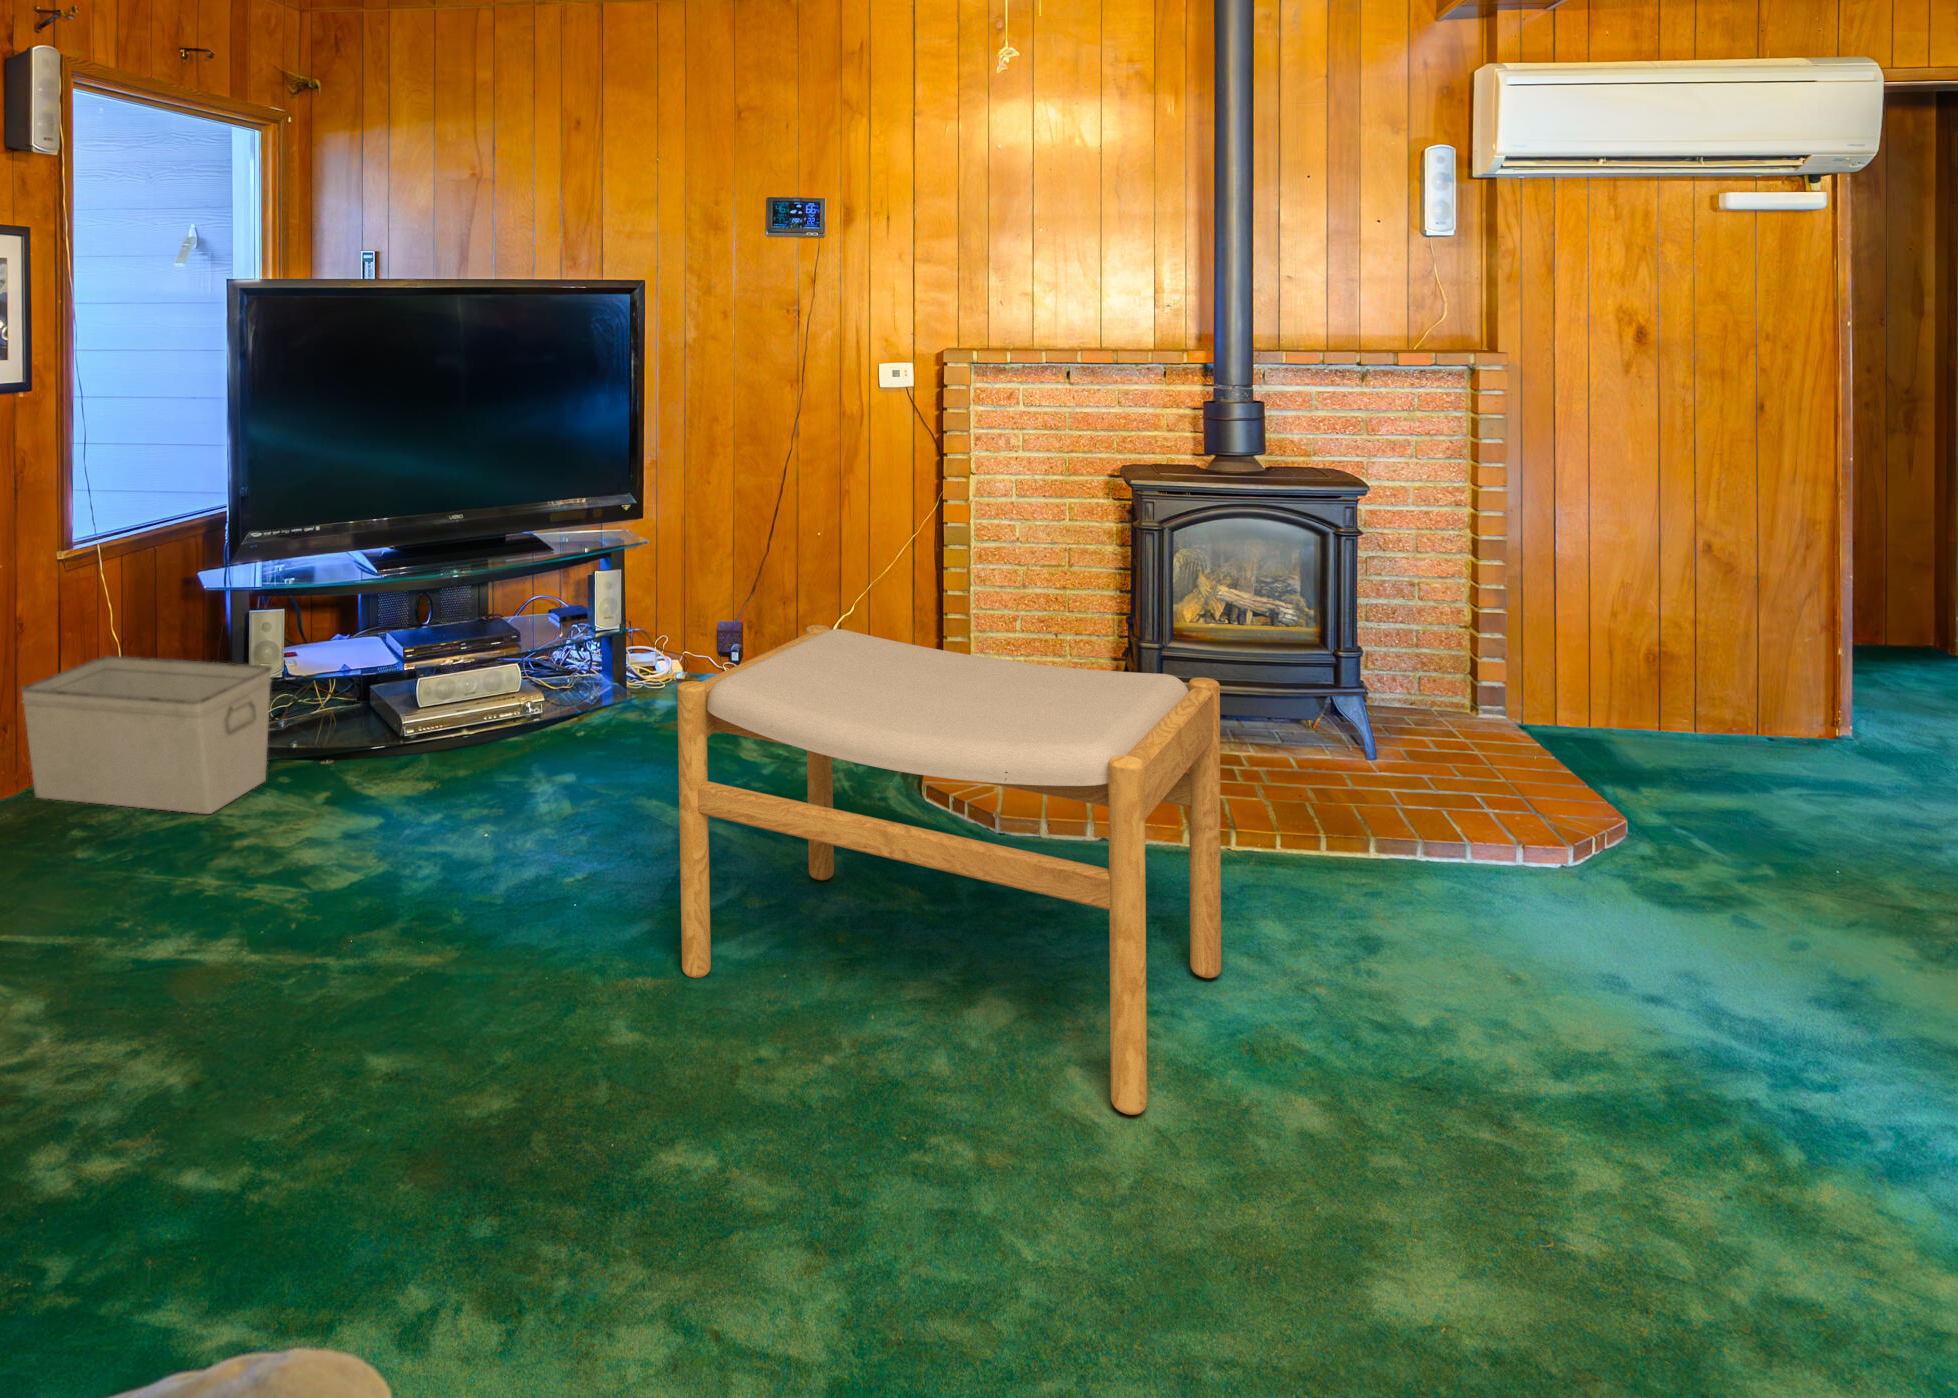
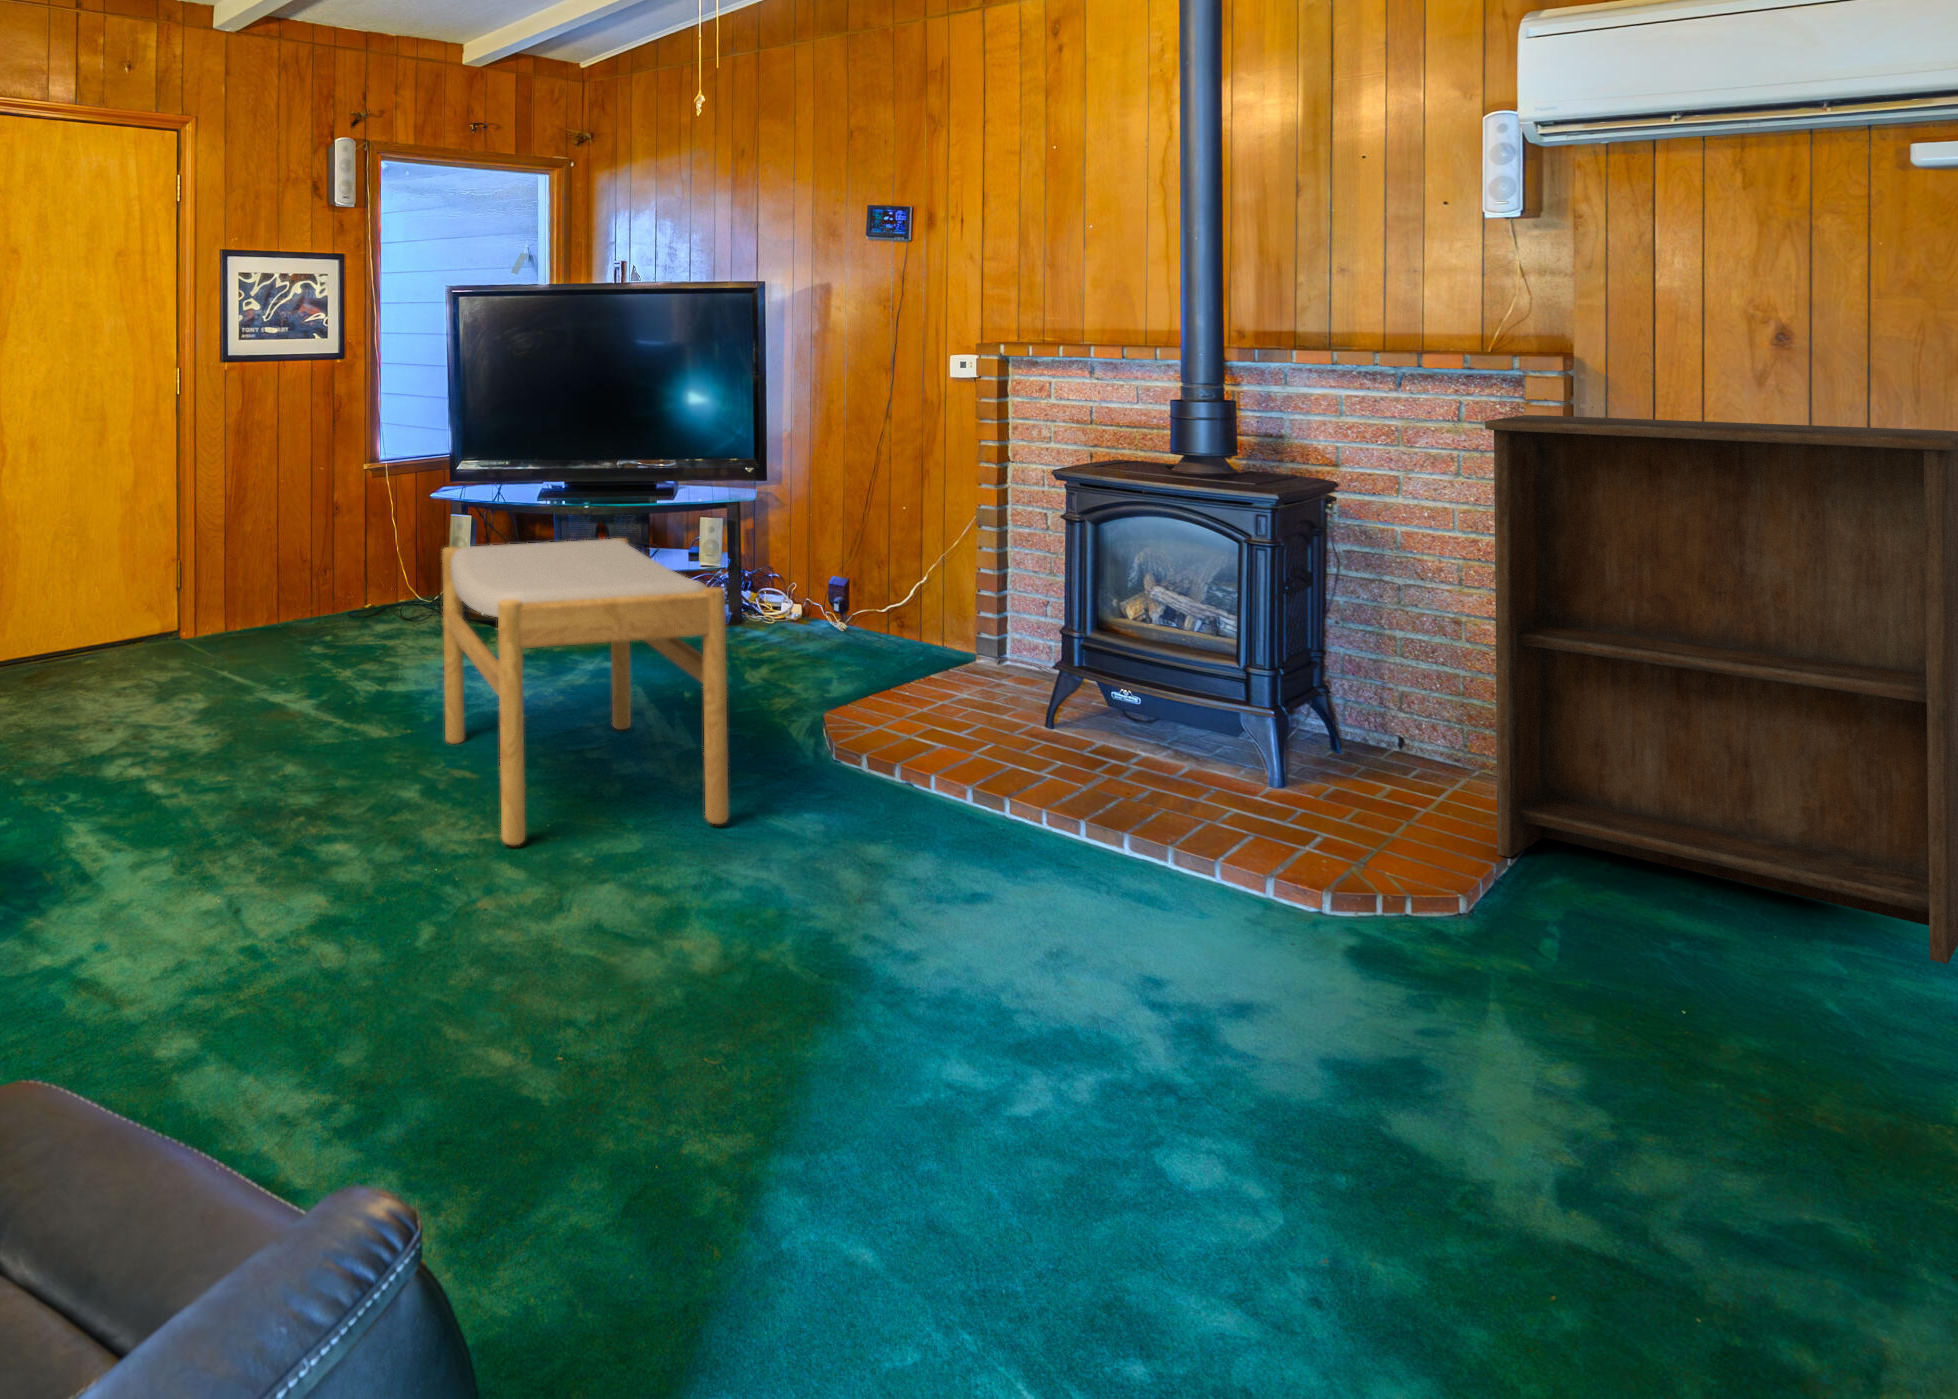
bookshelf: none [1551,403,1917,787] -> present [1485,415,1958,964]
storage bin: present [21,656,272,814] -> none [328,532,455,630]

